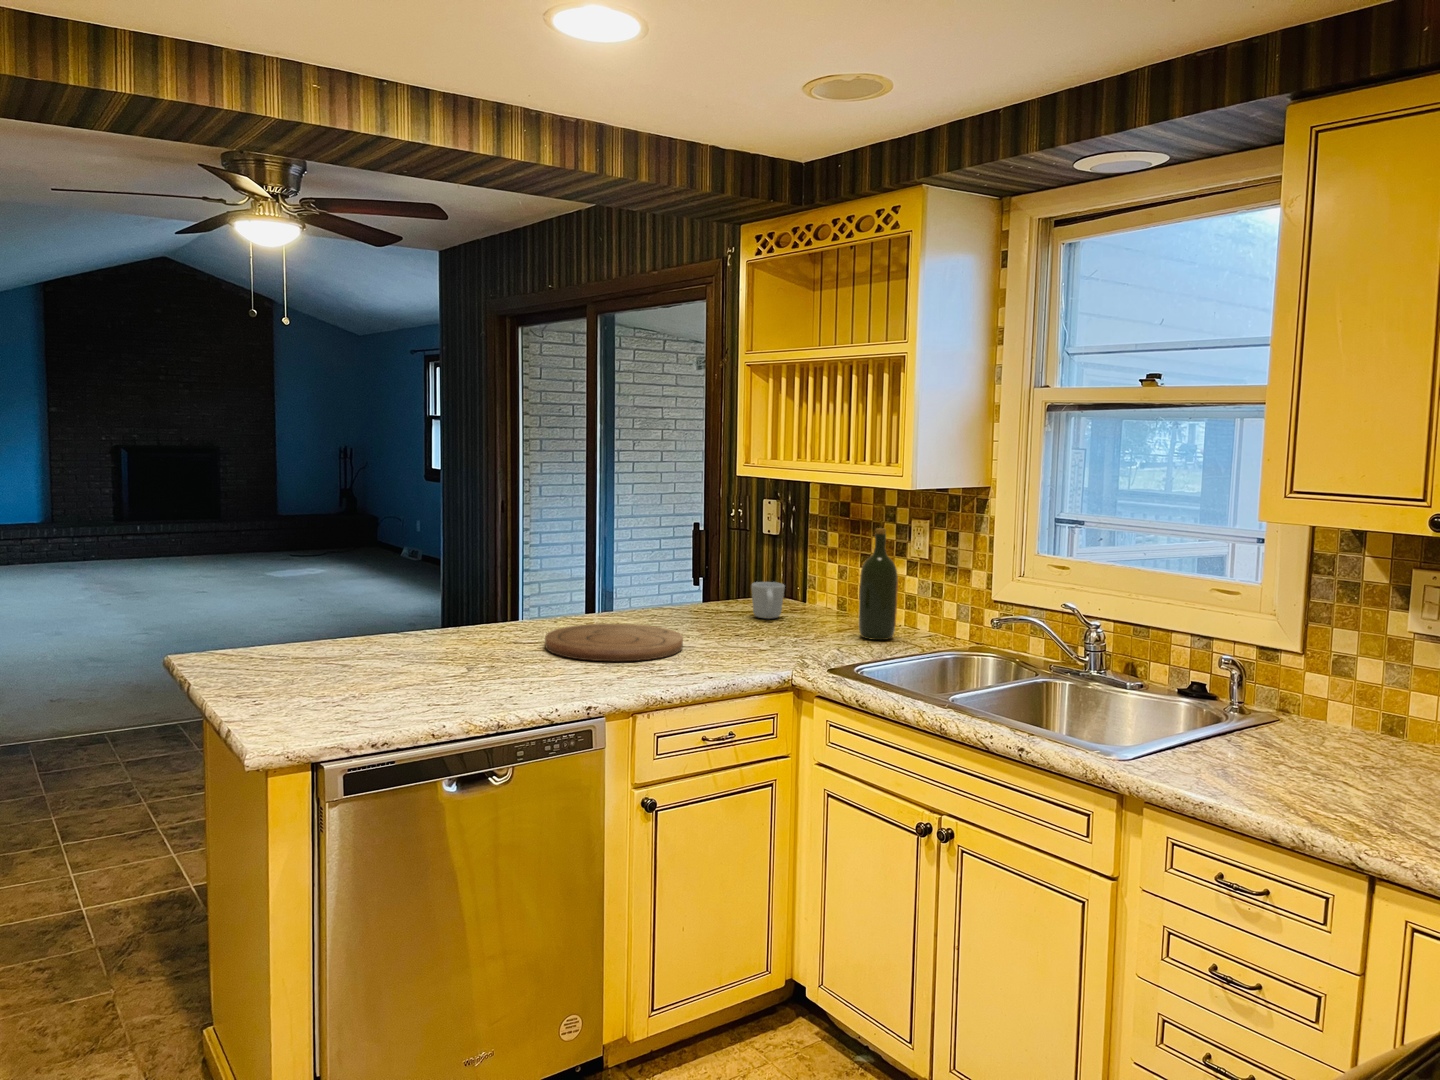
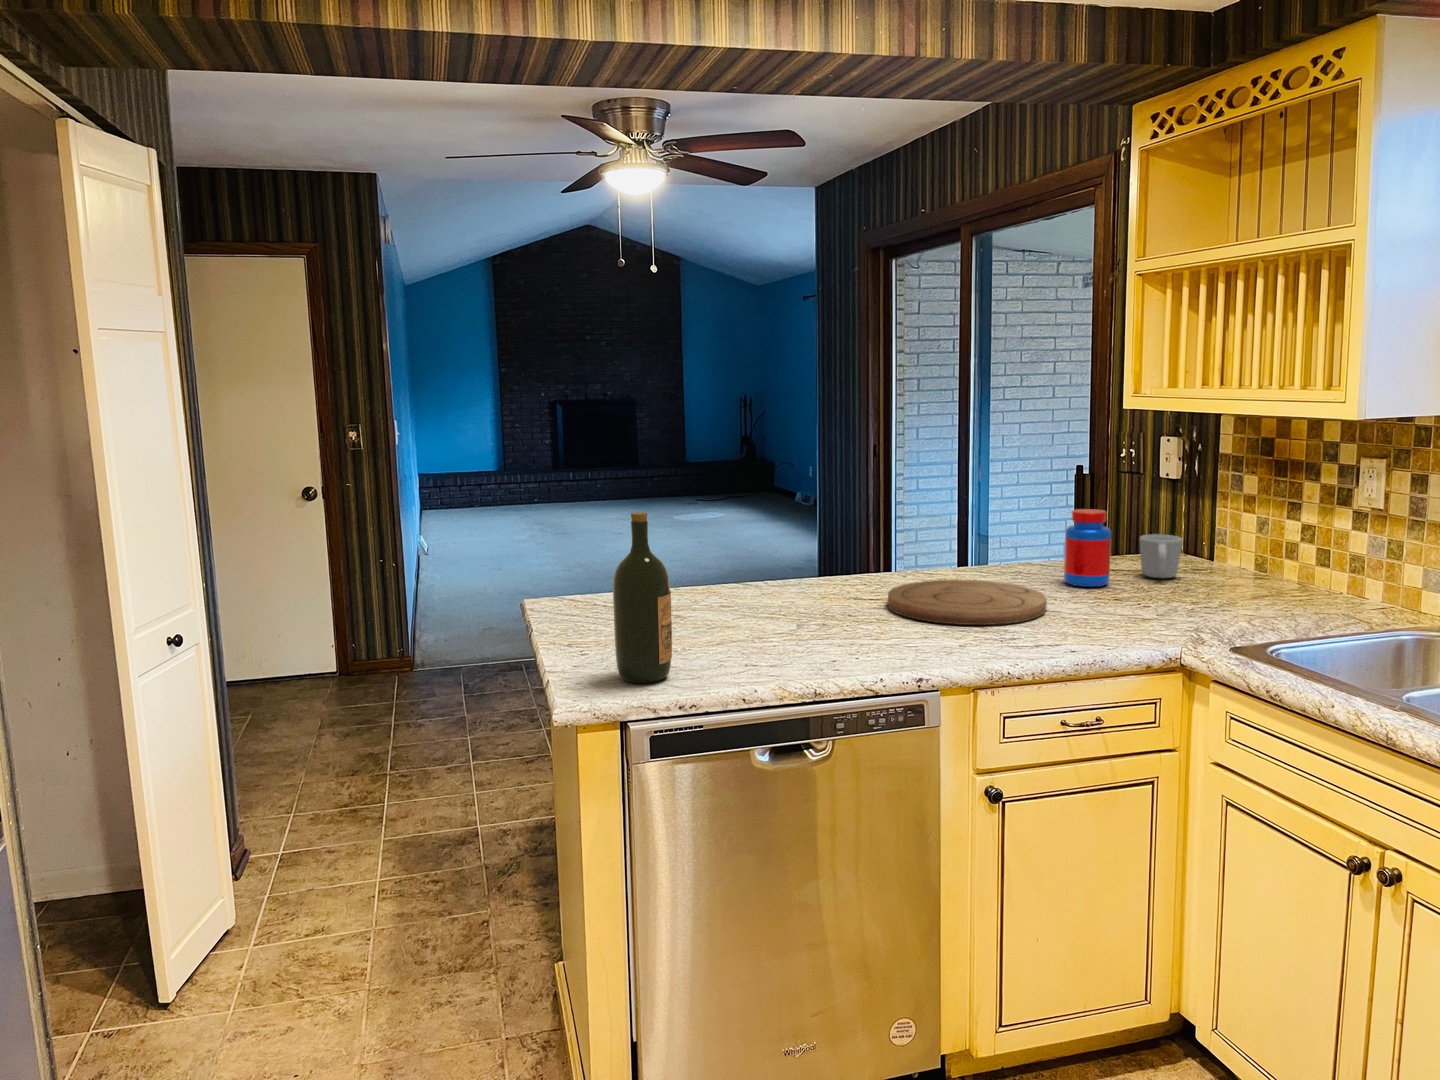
wine bottle: present [859,528,898,640] -> present [613,512,672,683]
jar: none [693,560,730,627] -> present [1064,509,1111,587]

